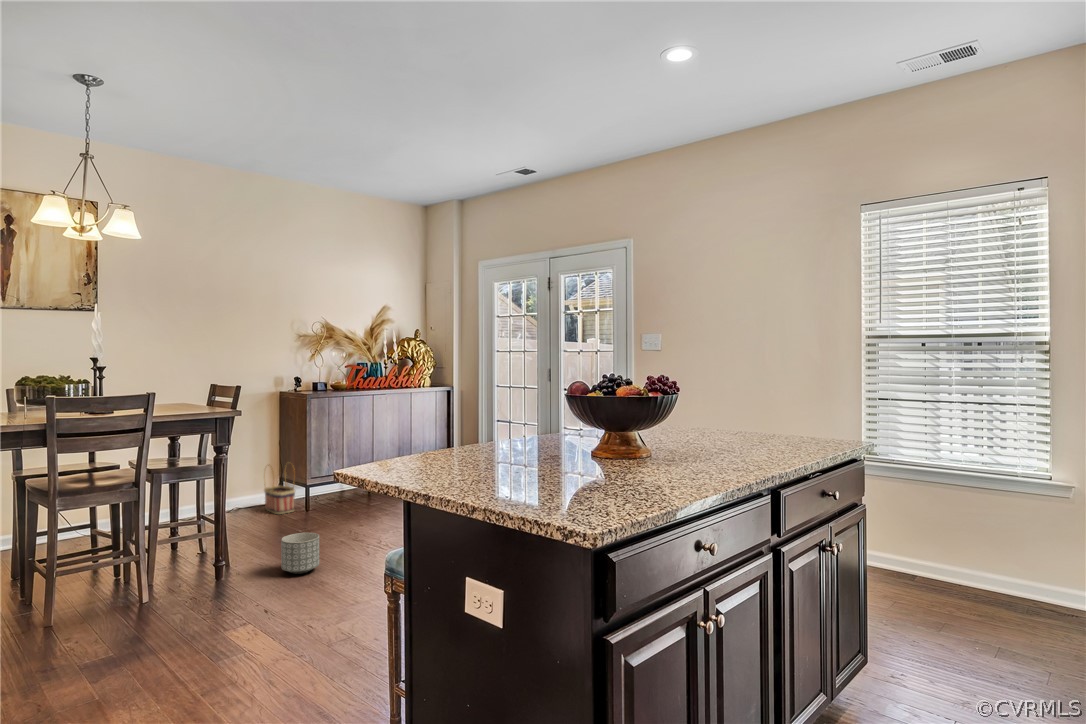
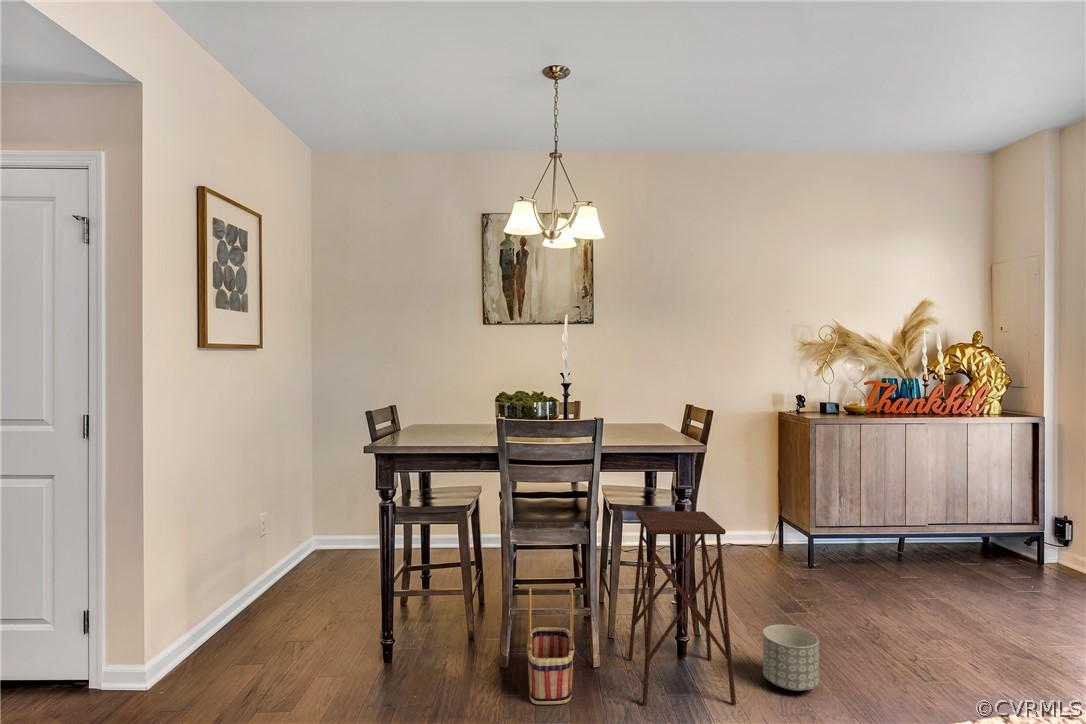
side table: none [171,463,265,608] -> present [628,511,736,705]
basket: present [264,465,295,514] -> present [527,588,574,704]

